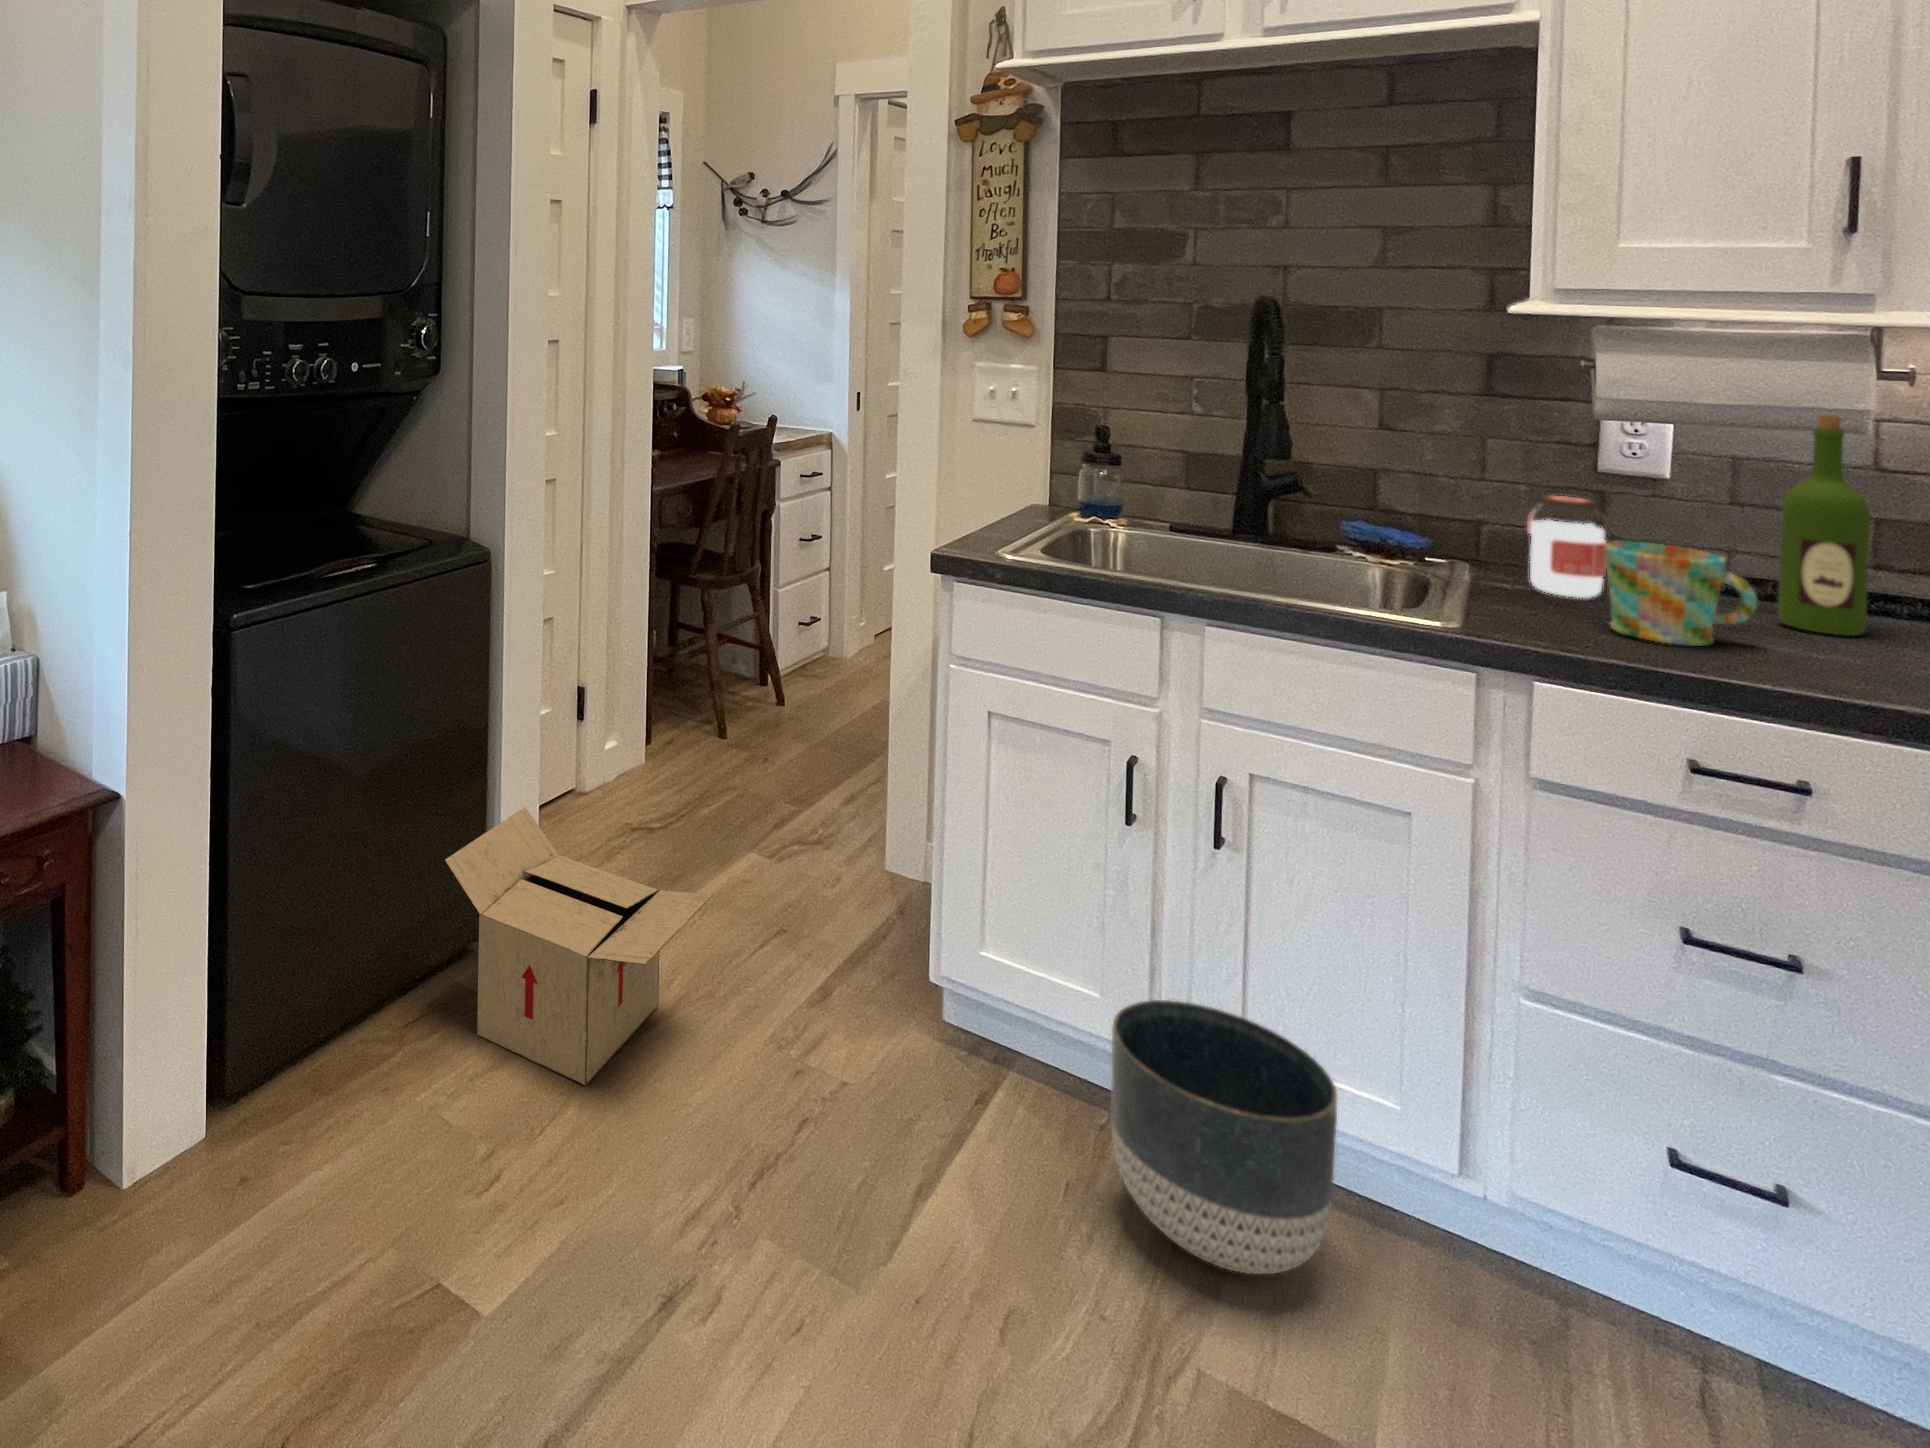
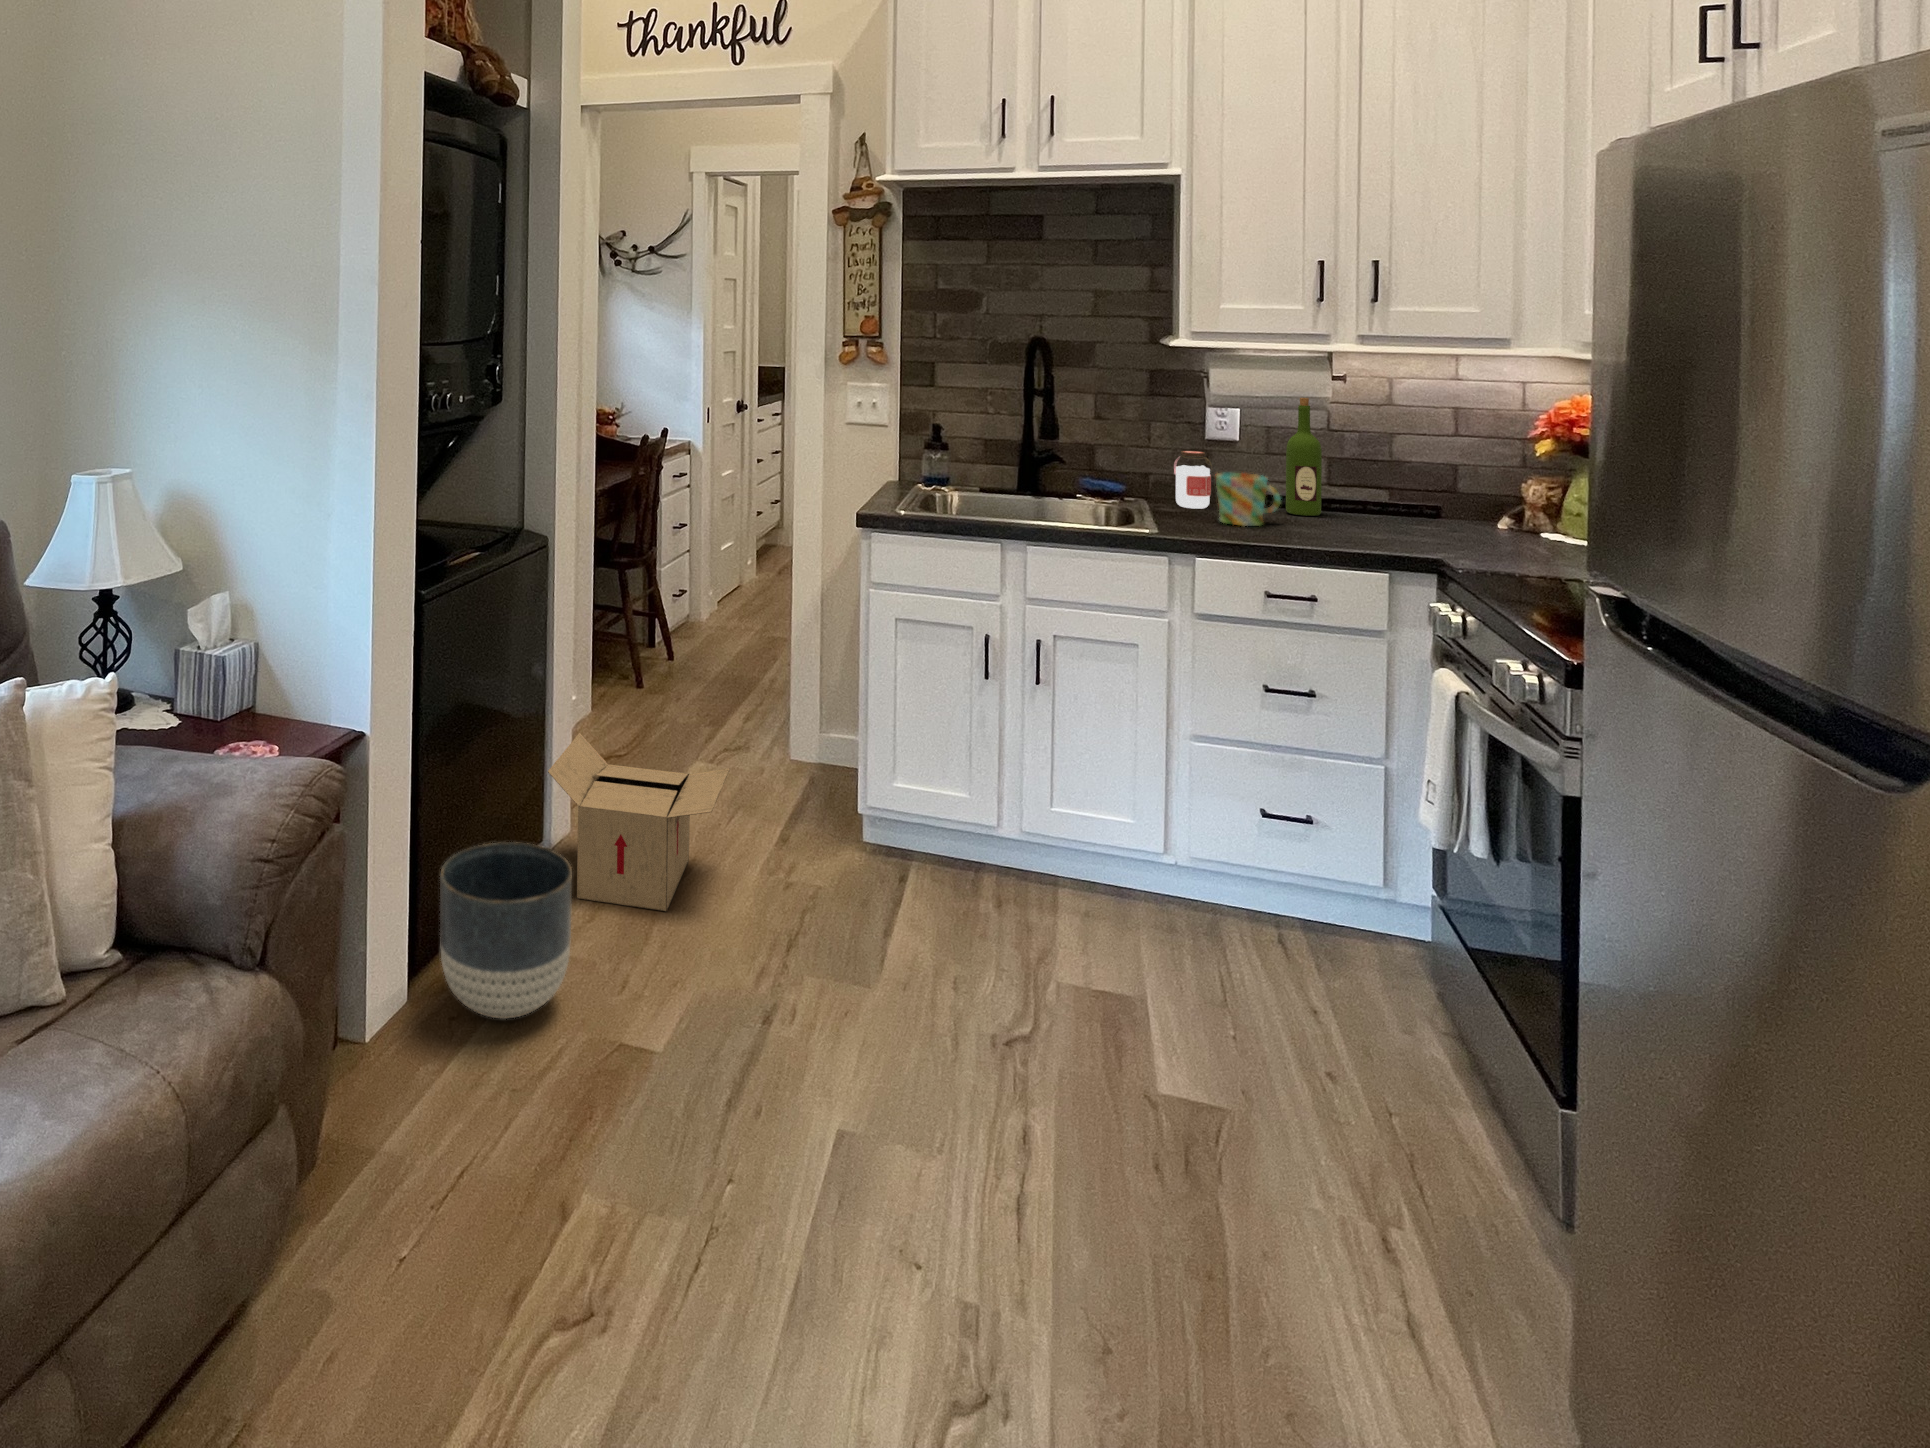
planter: present [1111,1000,1337,1274] -> present [440,842,572,1019]

